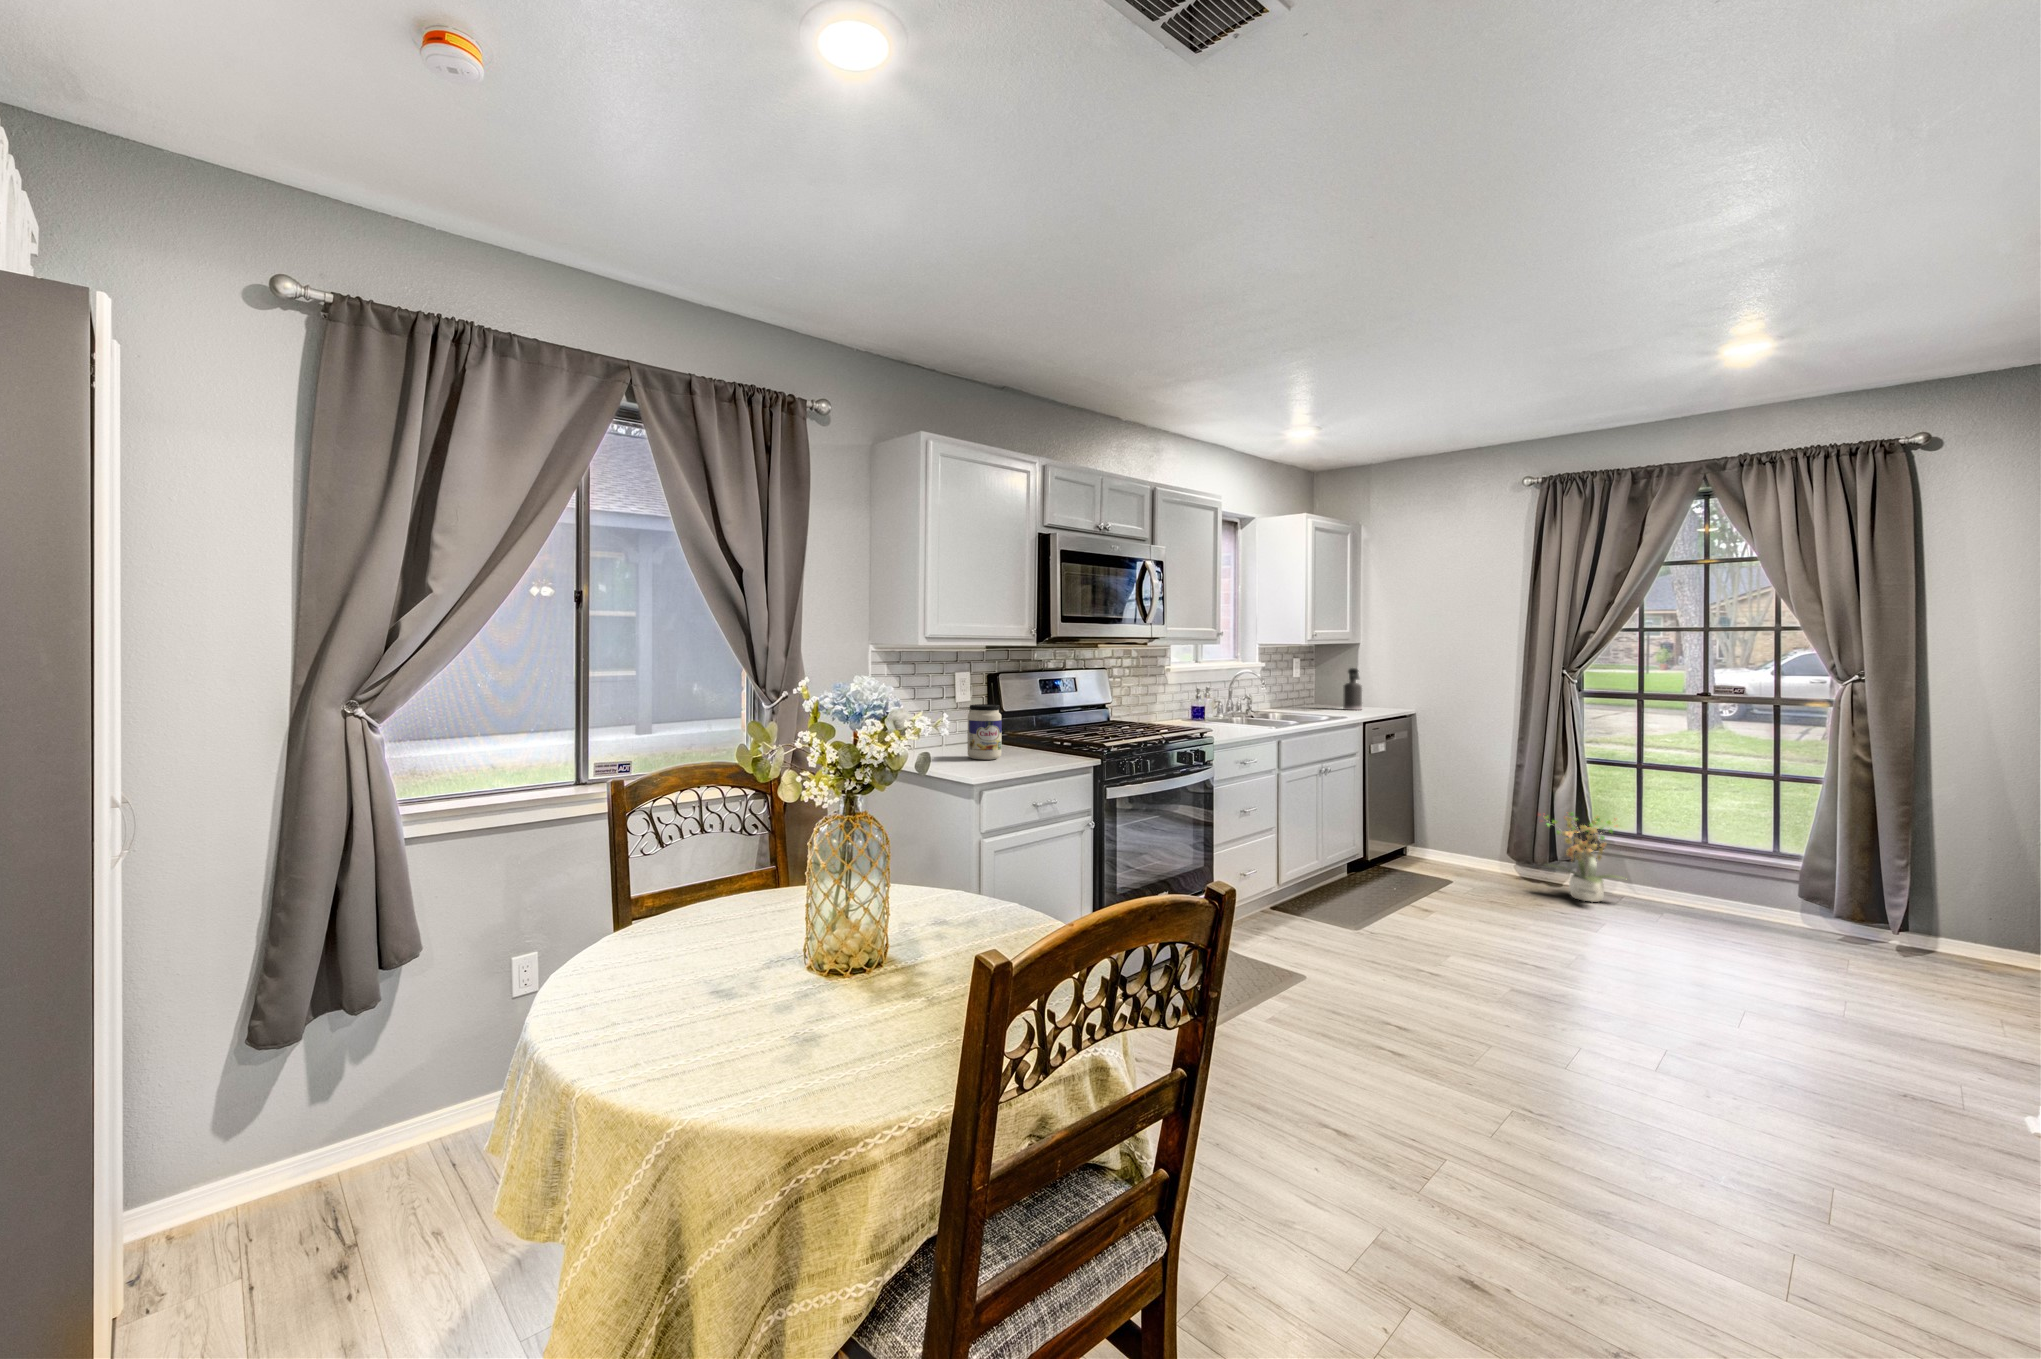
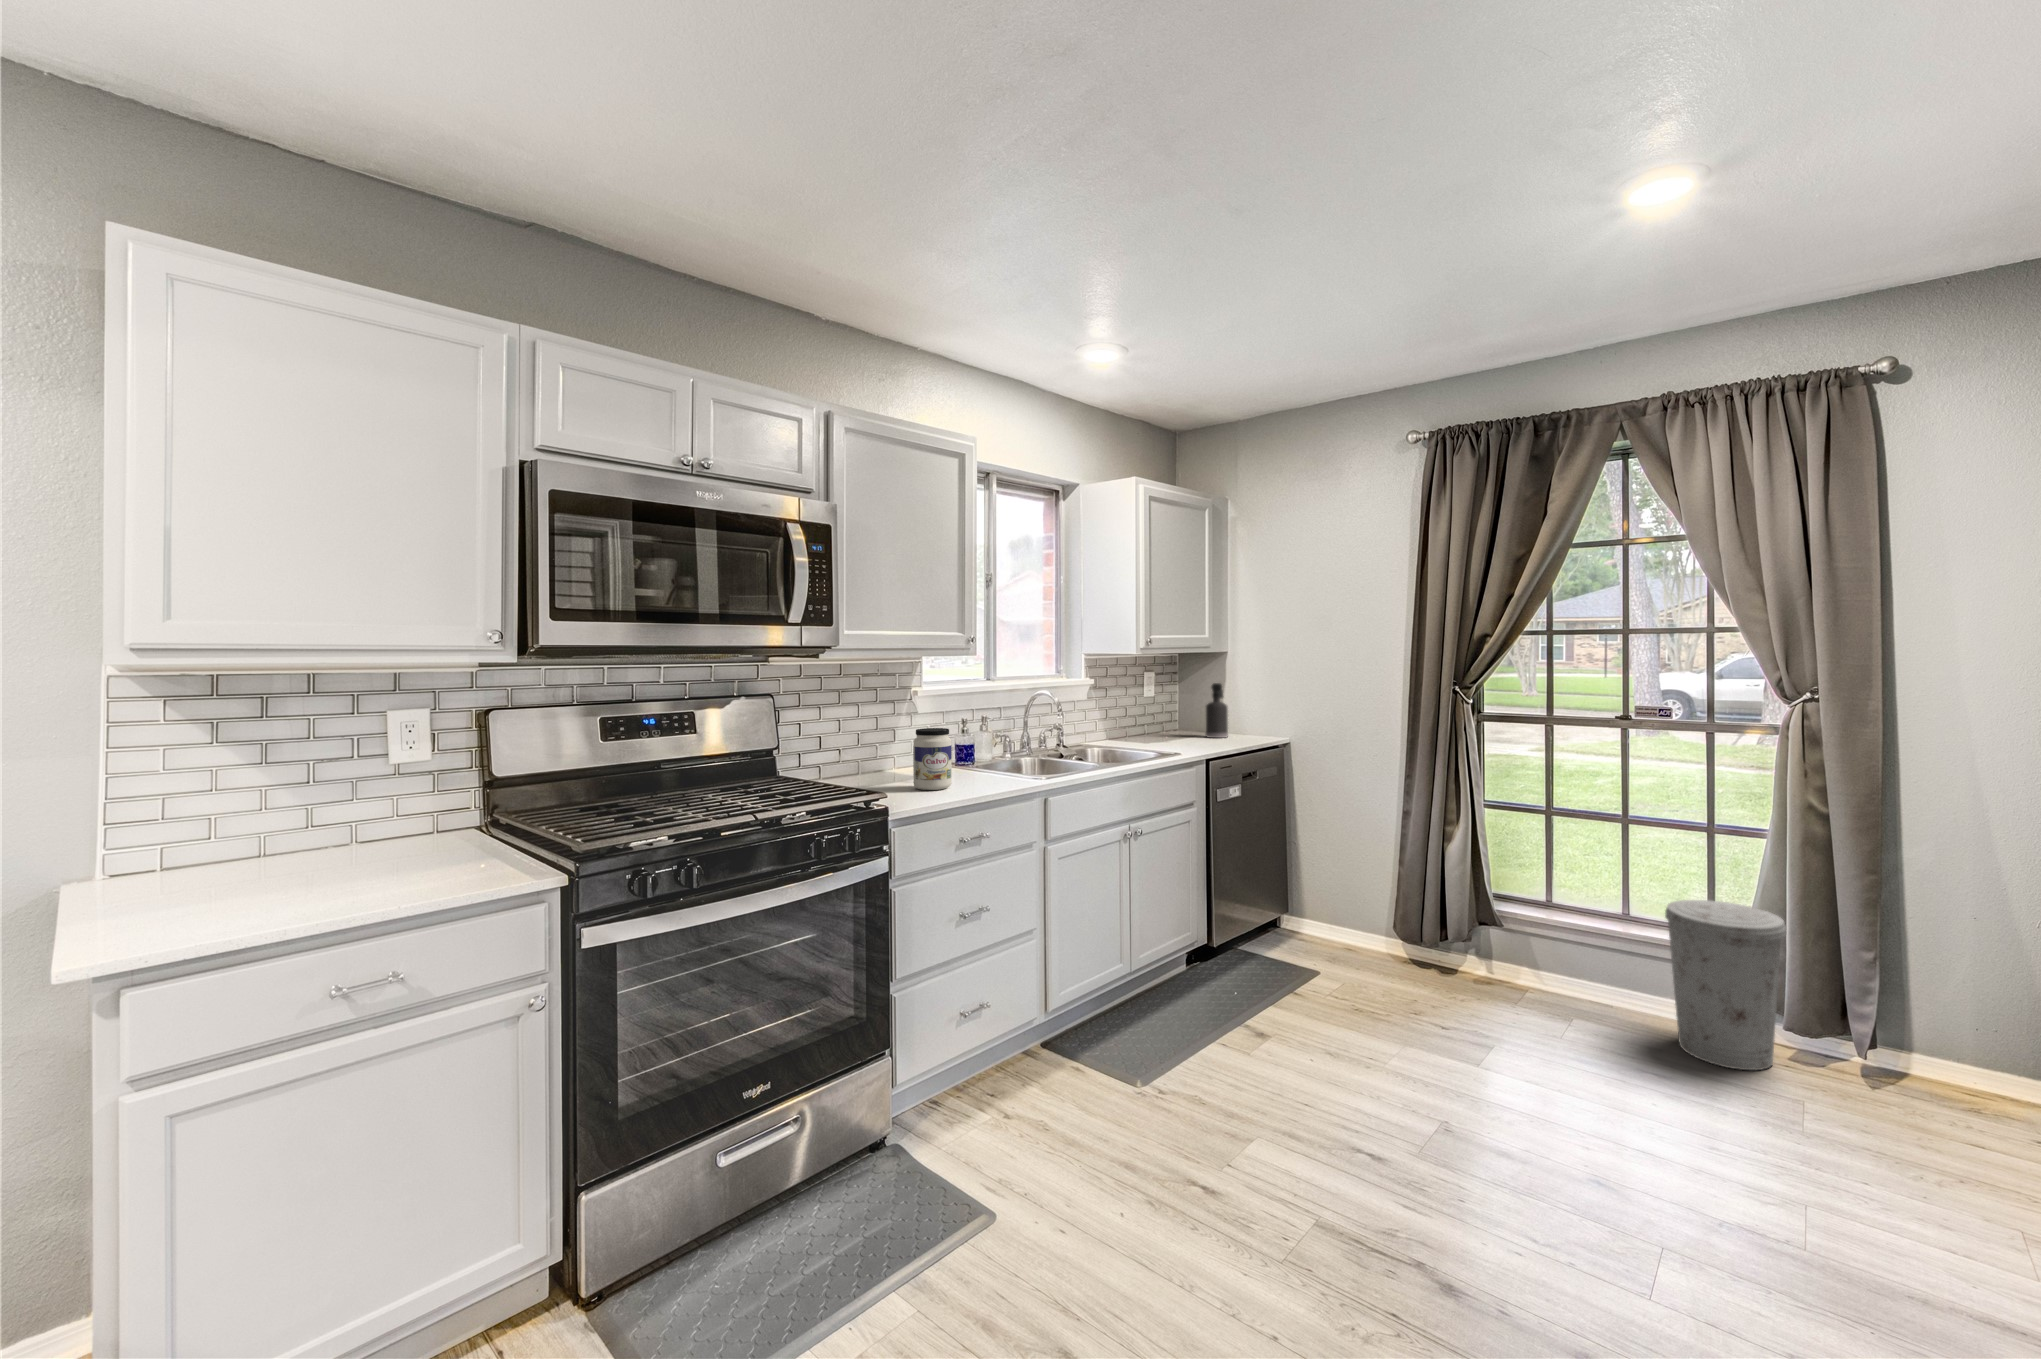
jar: present [968,704,1002,760] -> present [913,728,952,790]
potted plant: present [1545,813,1627,902] -> none [1422,874,1532,1003]
trash can: none [1738,827,1836,943] -> present [1665,900,1786,1070]

